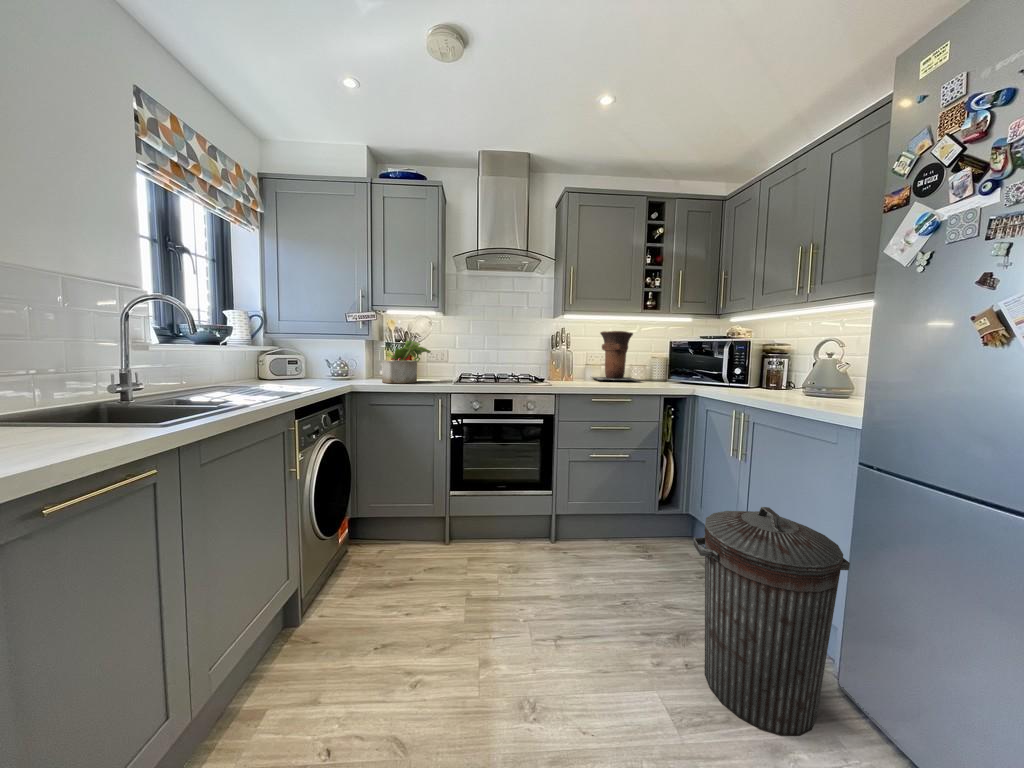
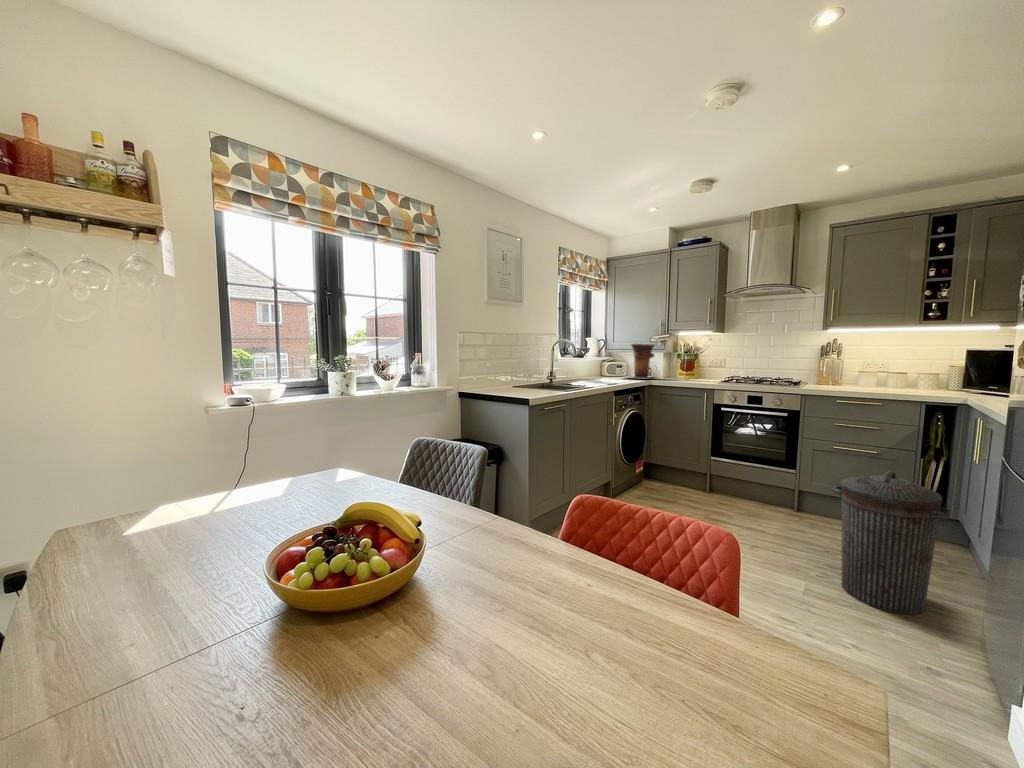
vase: present [592,331,638,380] -> present [626,344,654,378]
potted plant: present [382,341,431,383] -> none [668,354,703,382]

